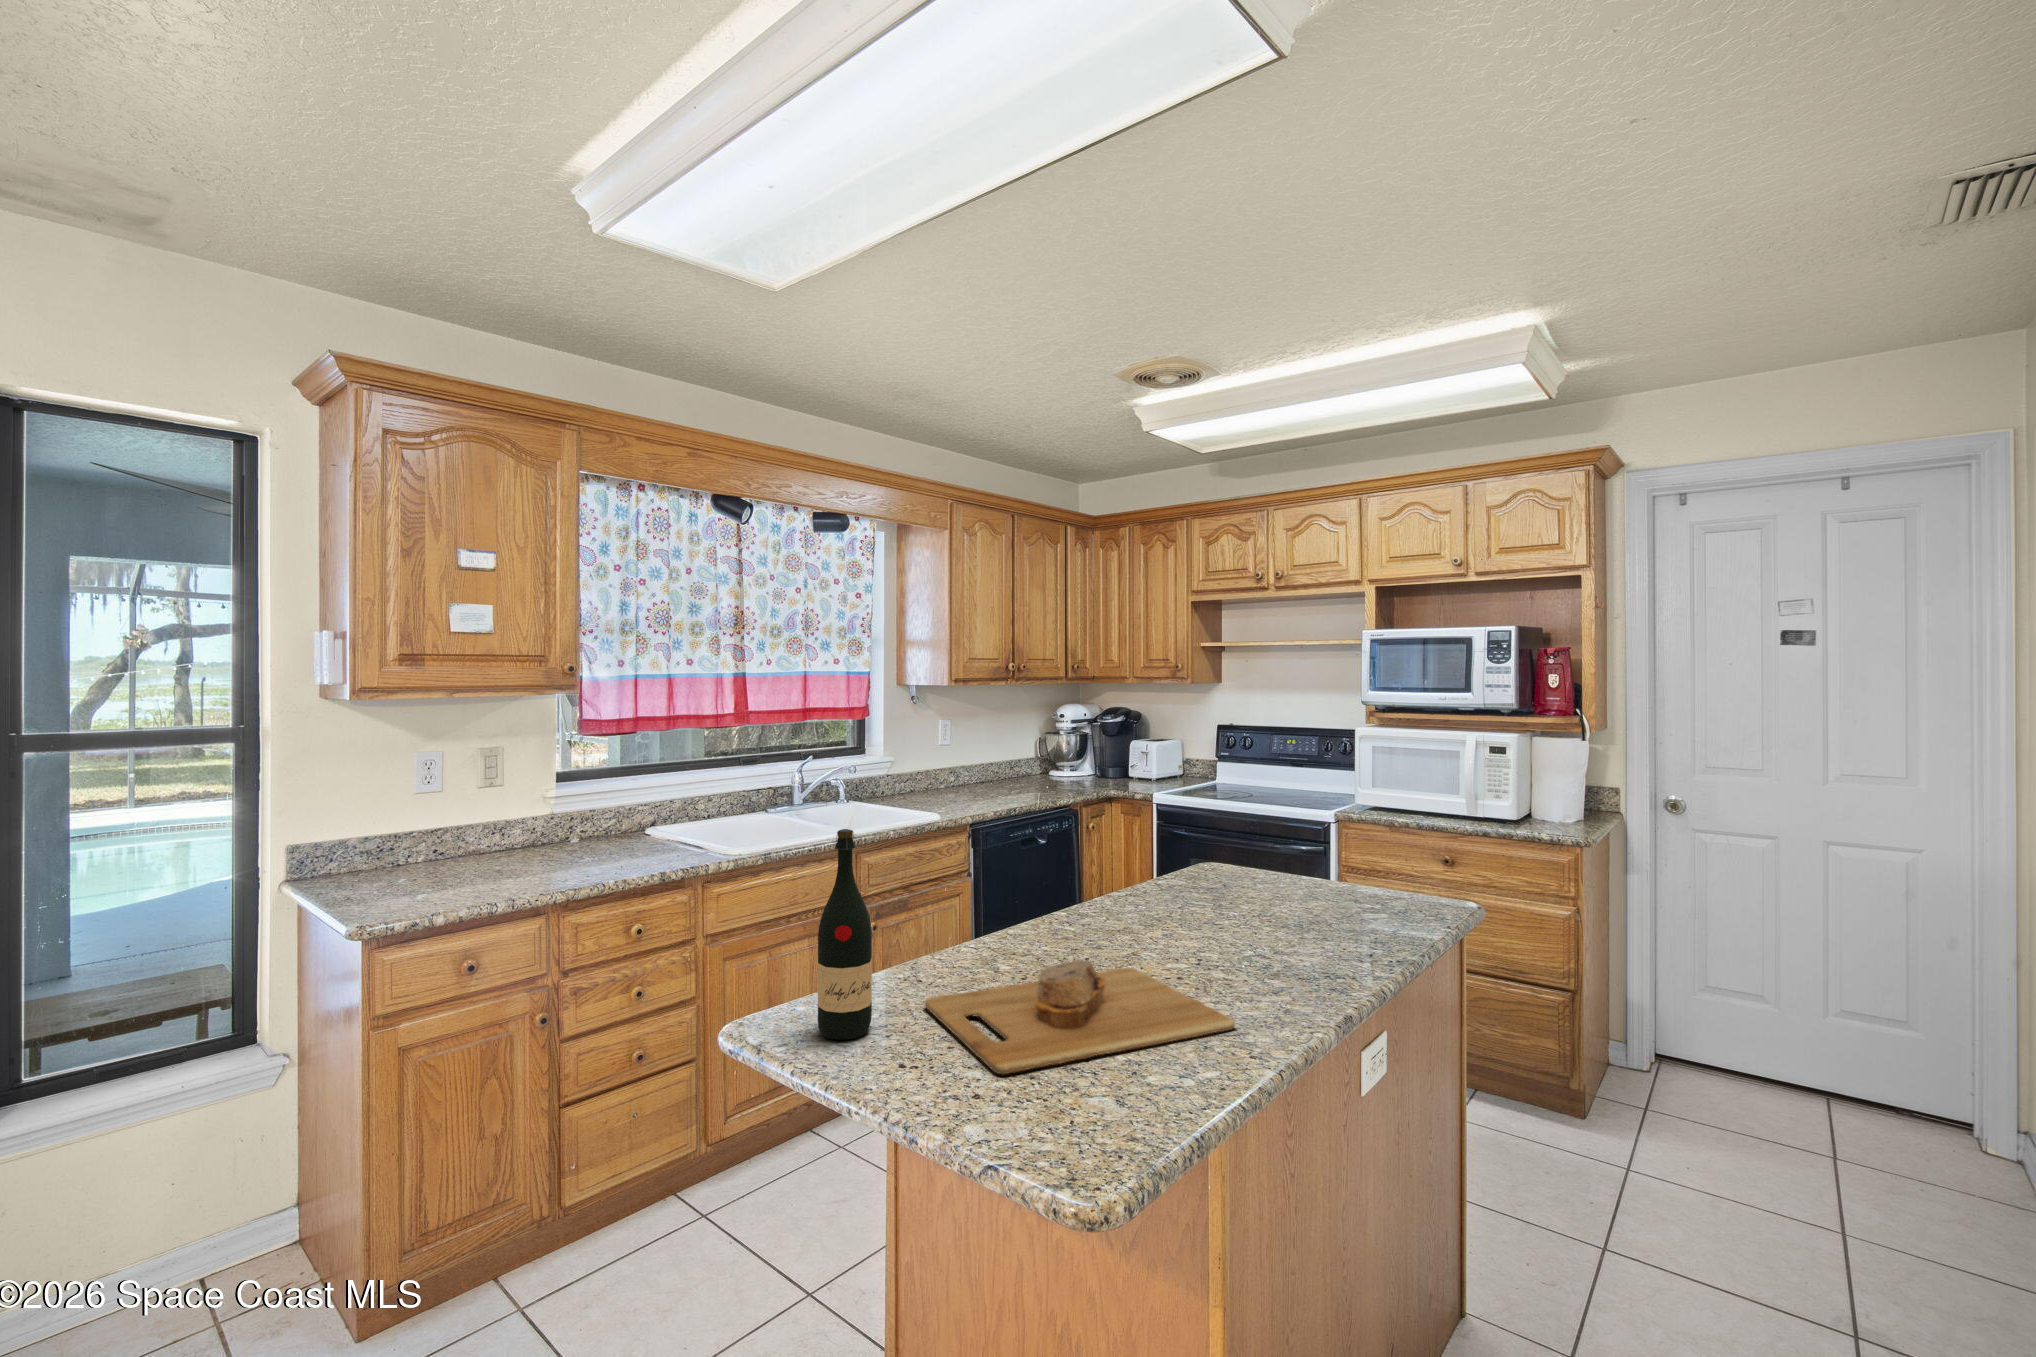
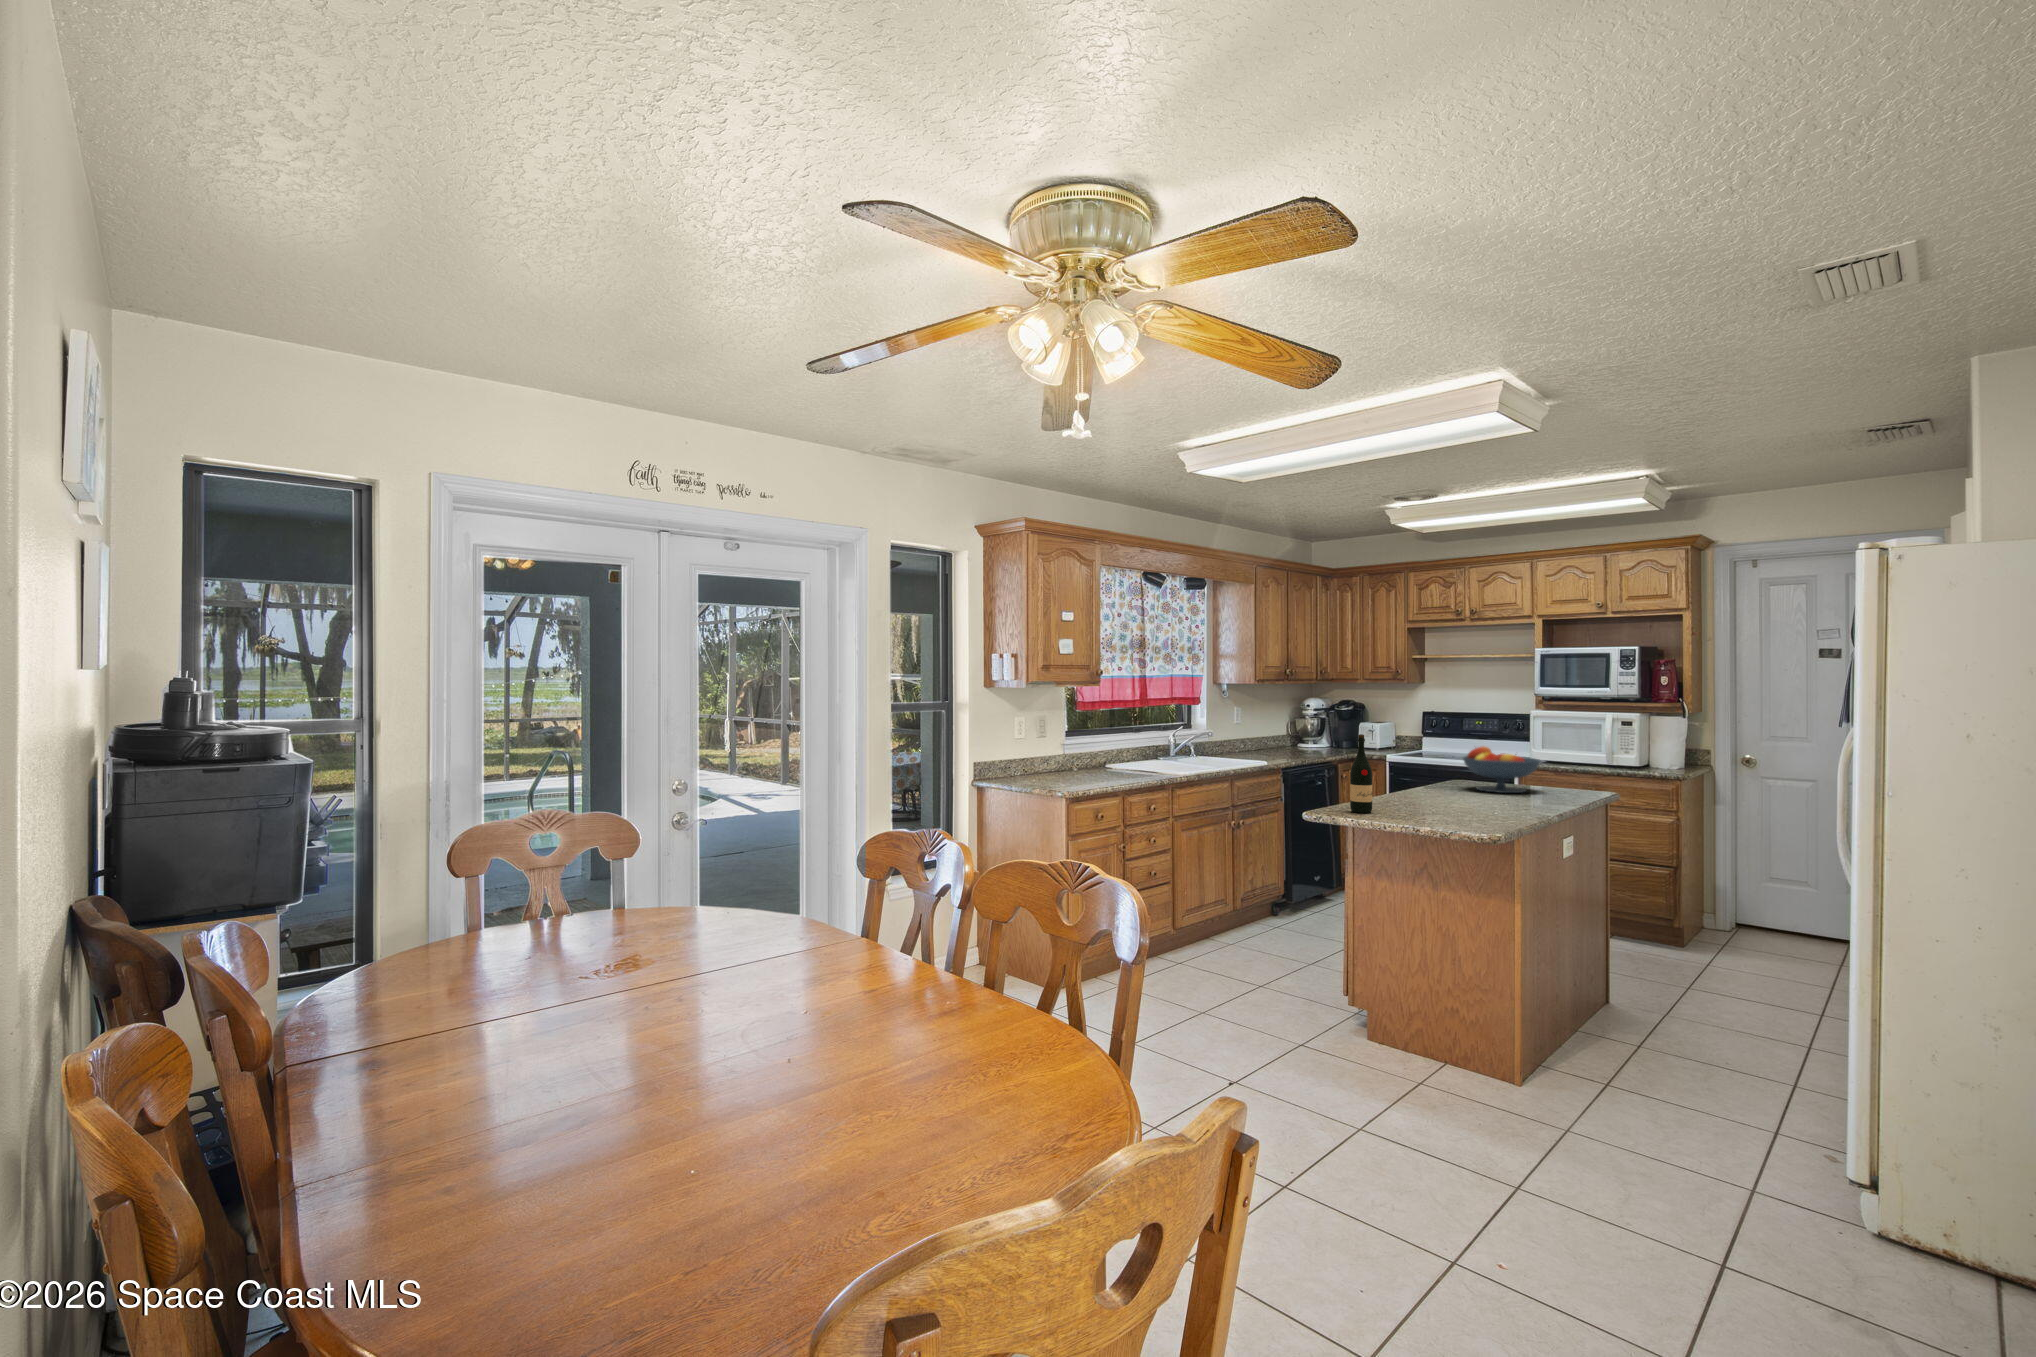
fruit bowl: none [1188,812,1333,915] -> present [1463,746,1540,793]
cutting board: present [925,961,1235,1074] -> none [1383,791,1519,818]

